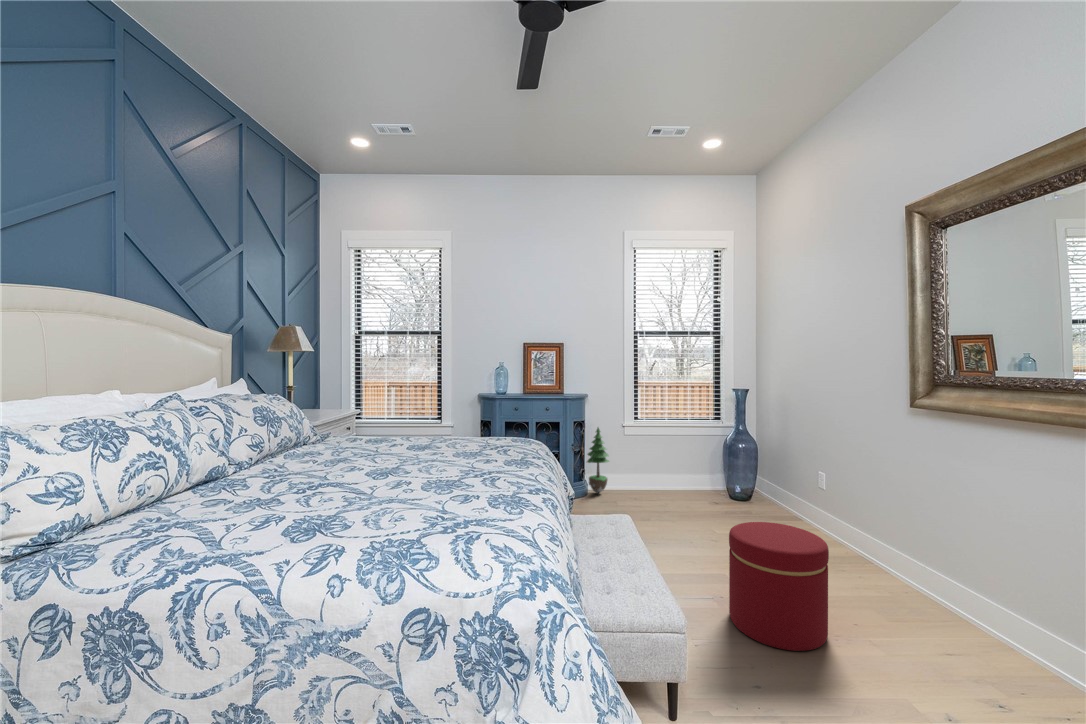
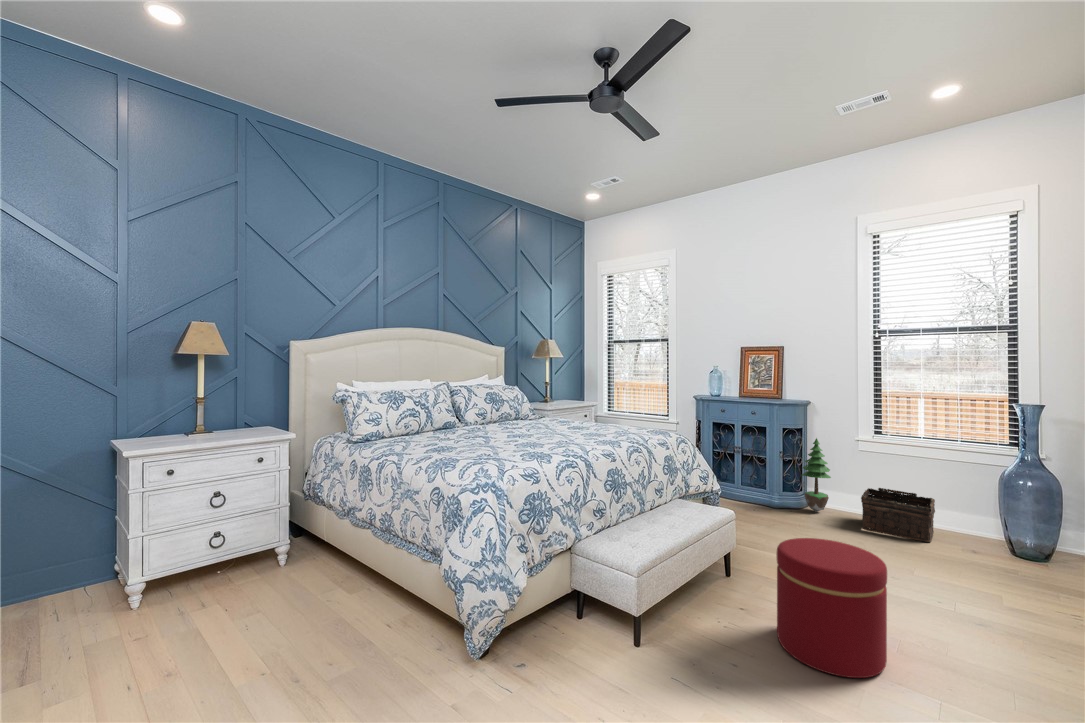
basket: none [634,463,689,501] -> present [861,488,935,542]

